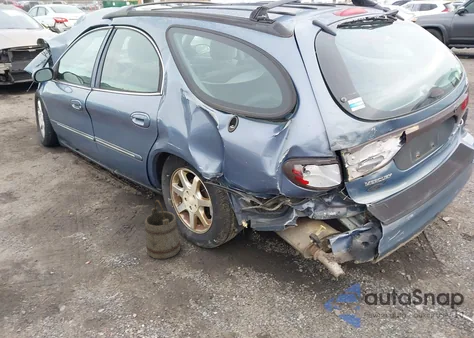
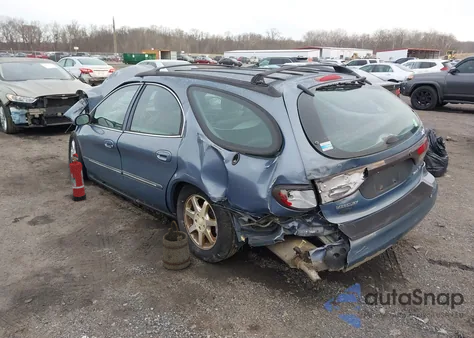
fire extinguisher: none [33,116,57,172] -> present [69,154,86,201]

